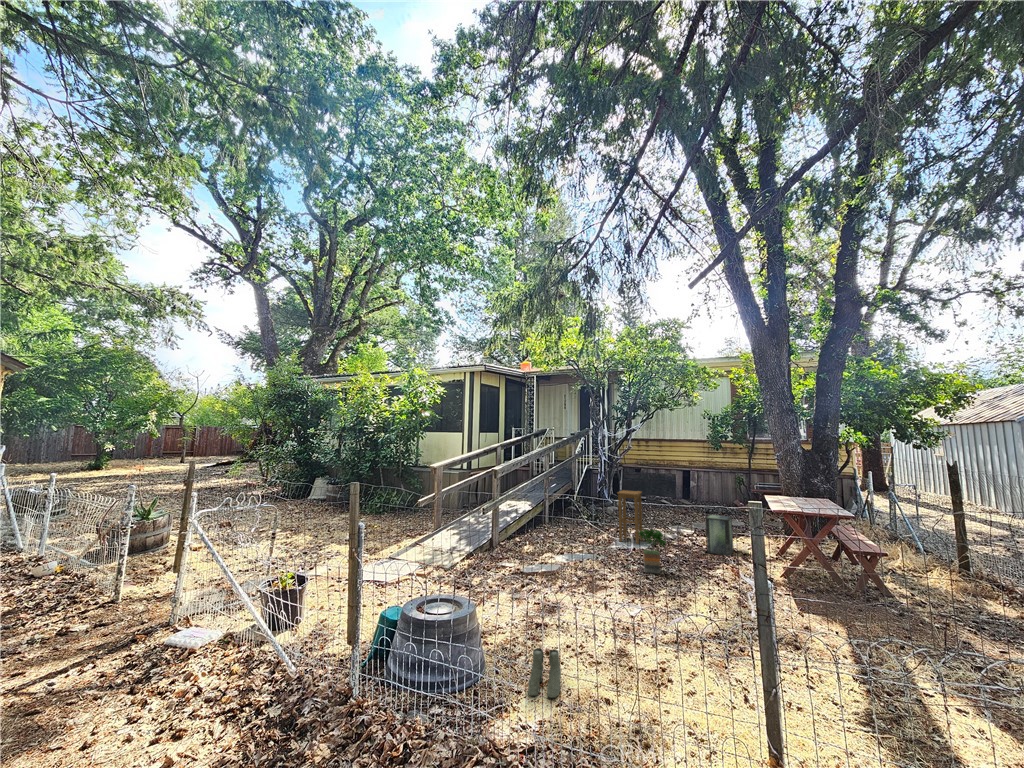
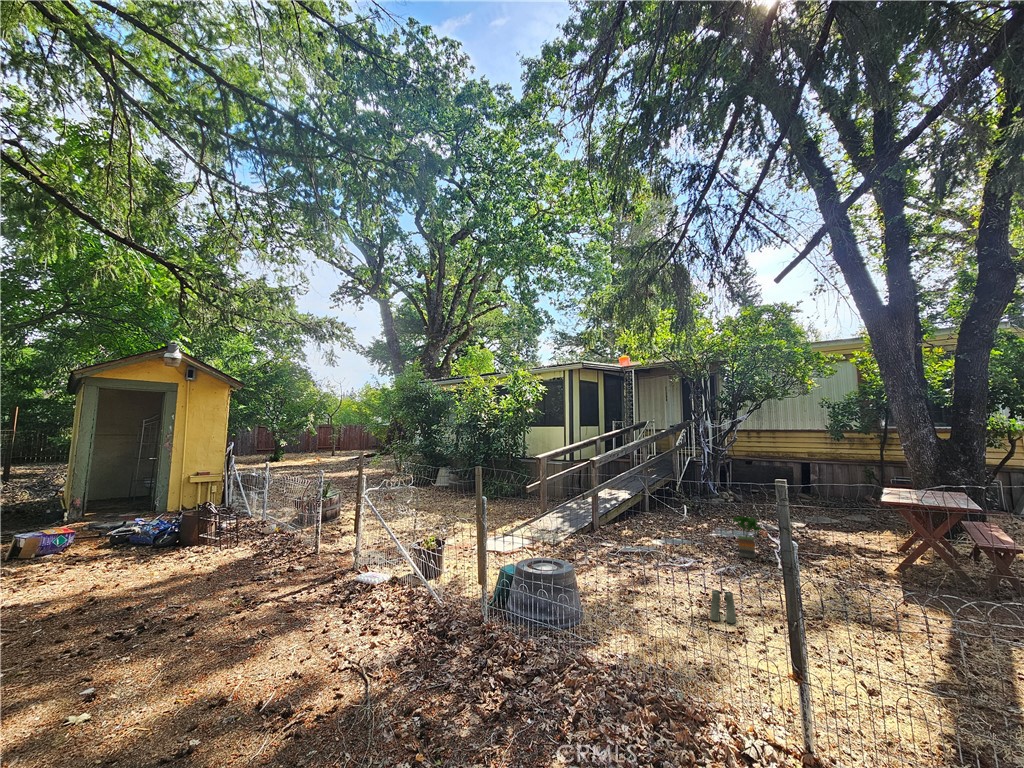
stool: present [617,490,643,544] -> none [714,480,743,532]
storage box: present [706,514,734,556] -> none [810,505,844,548]
boots: present [528,648,561,698] -> present [710,590,736,624]

